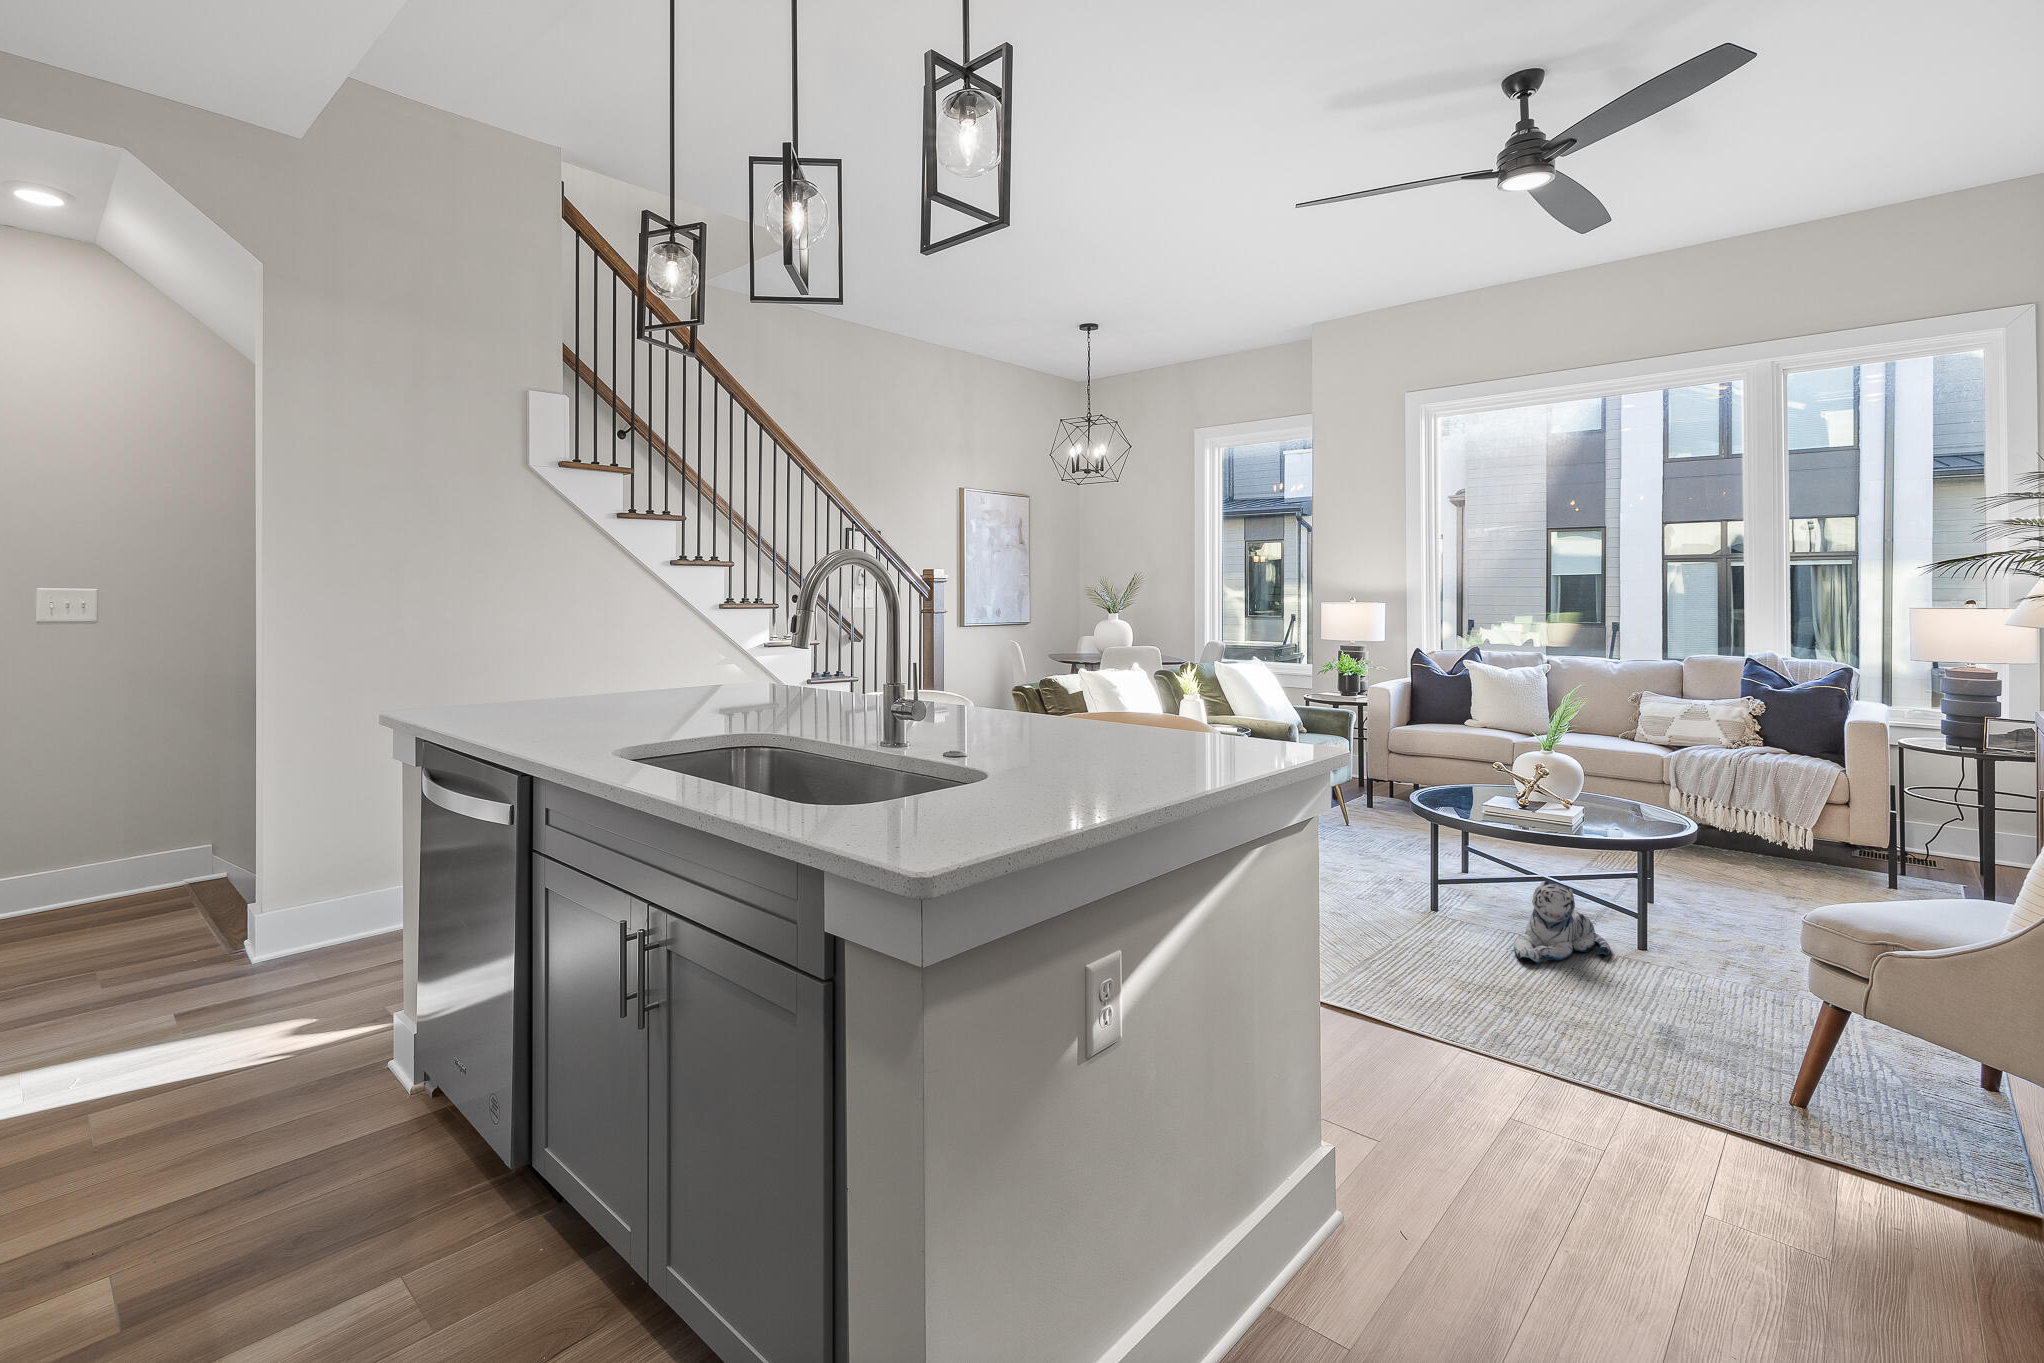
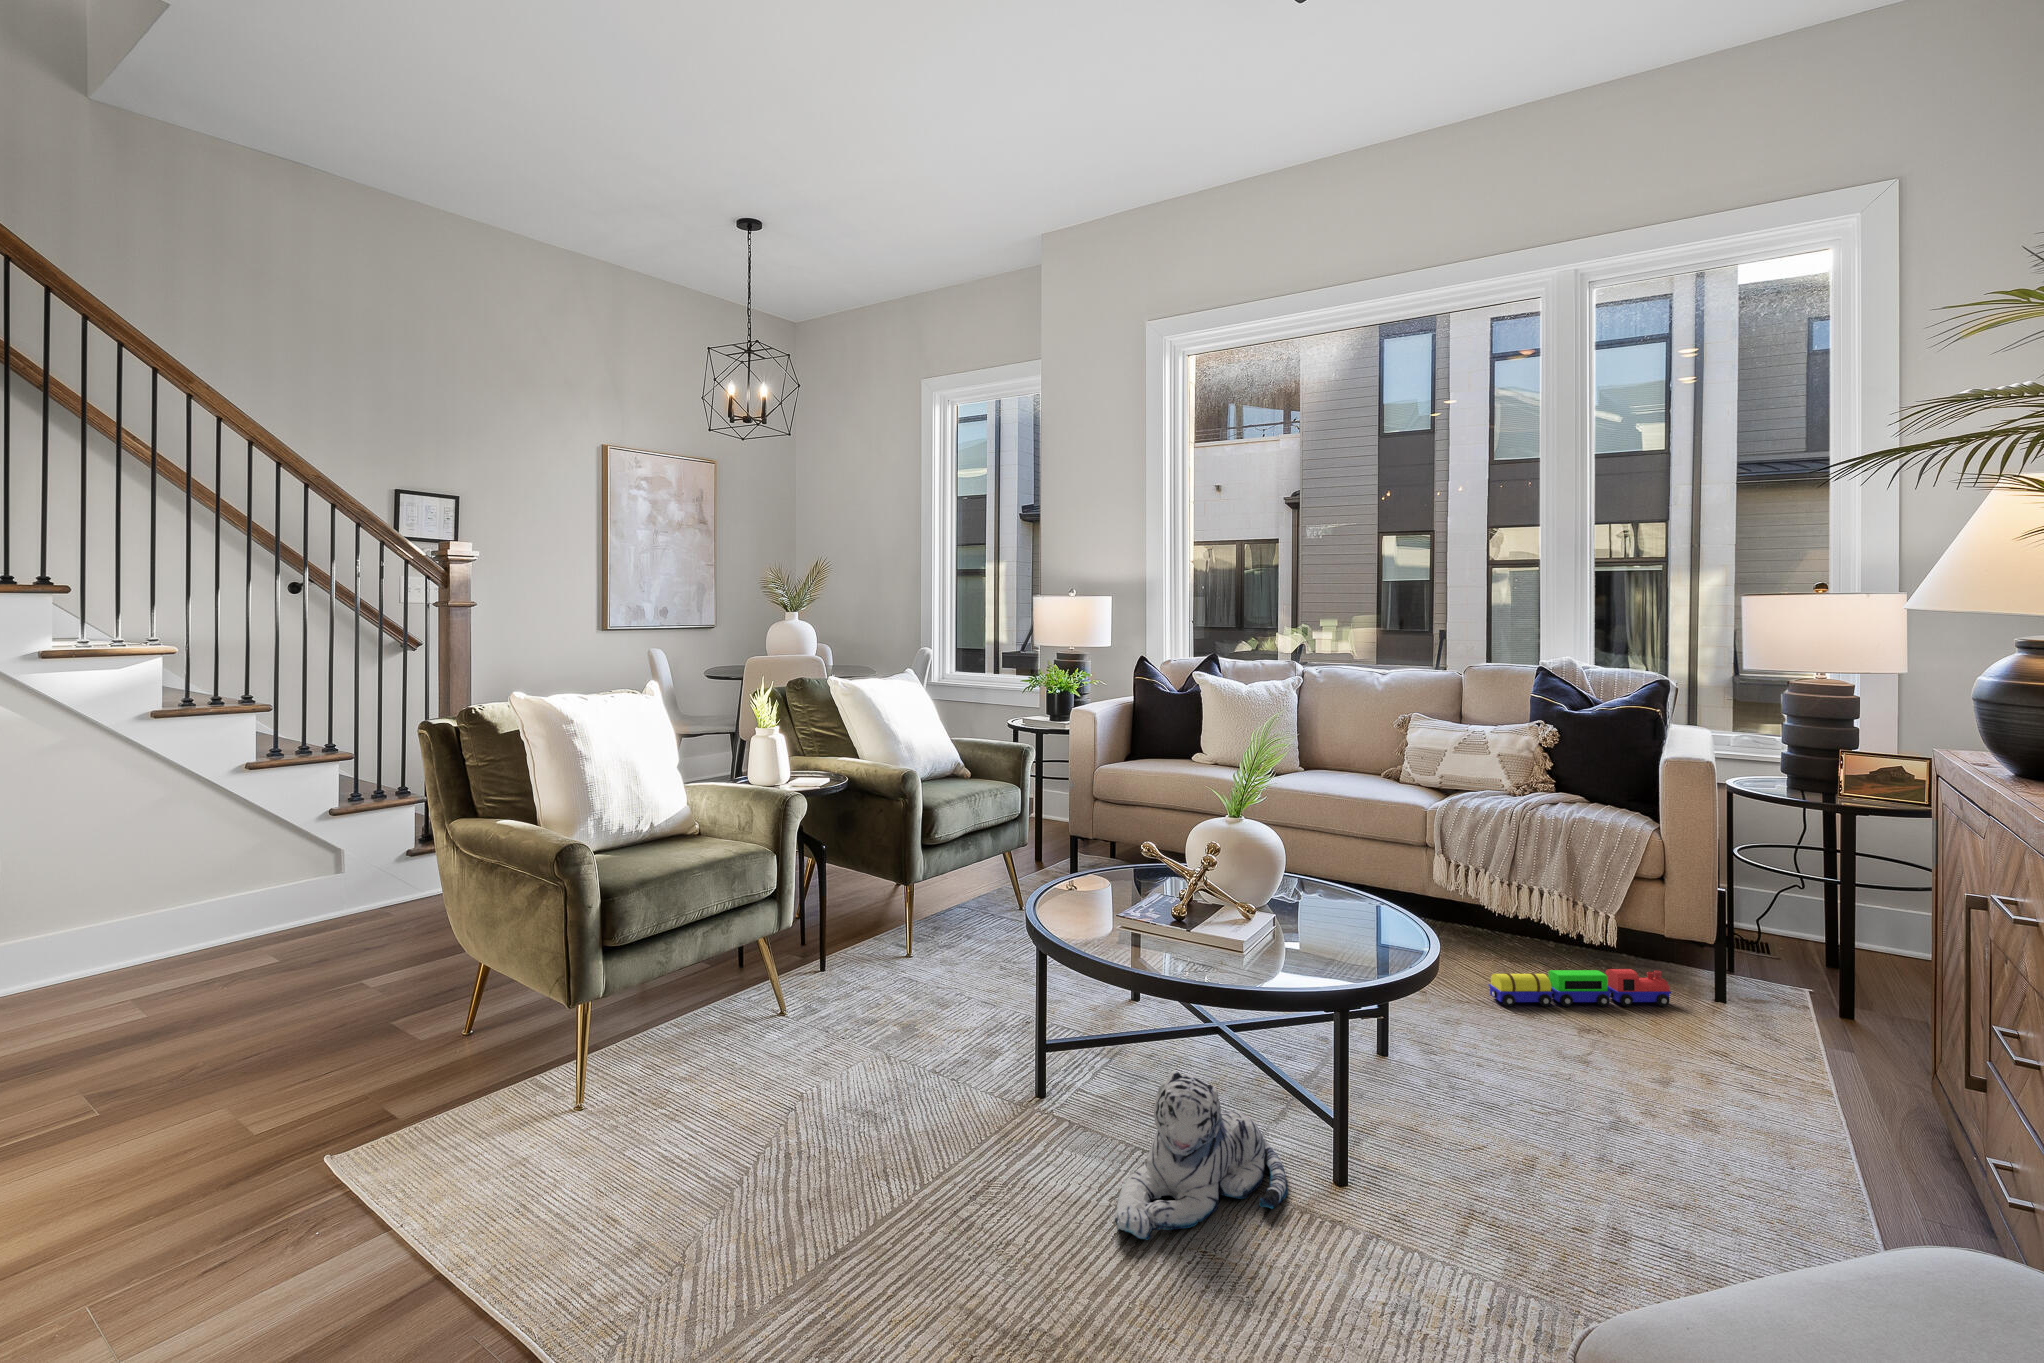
toy train: none [1717,862,1853,887] -> present [1488,969,1671,1007]

